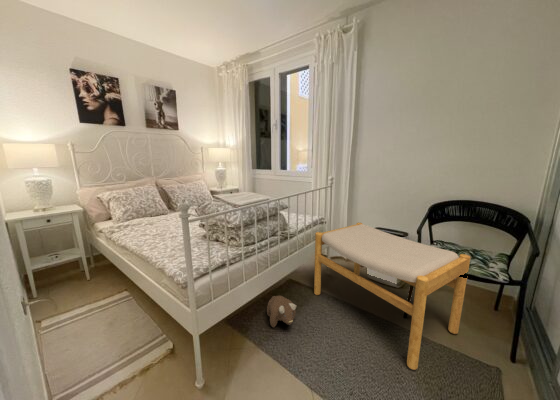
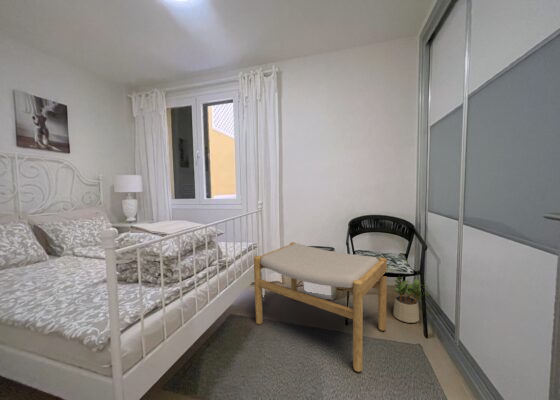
potted plant: none [472,261,530,335] -> present [393,260,429,323]
plush toy: present [267,296,296,327] -> none [208,332,244,371]

